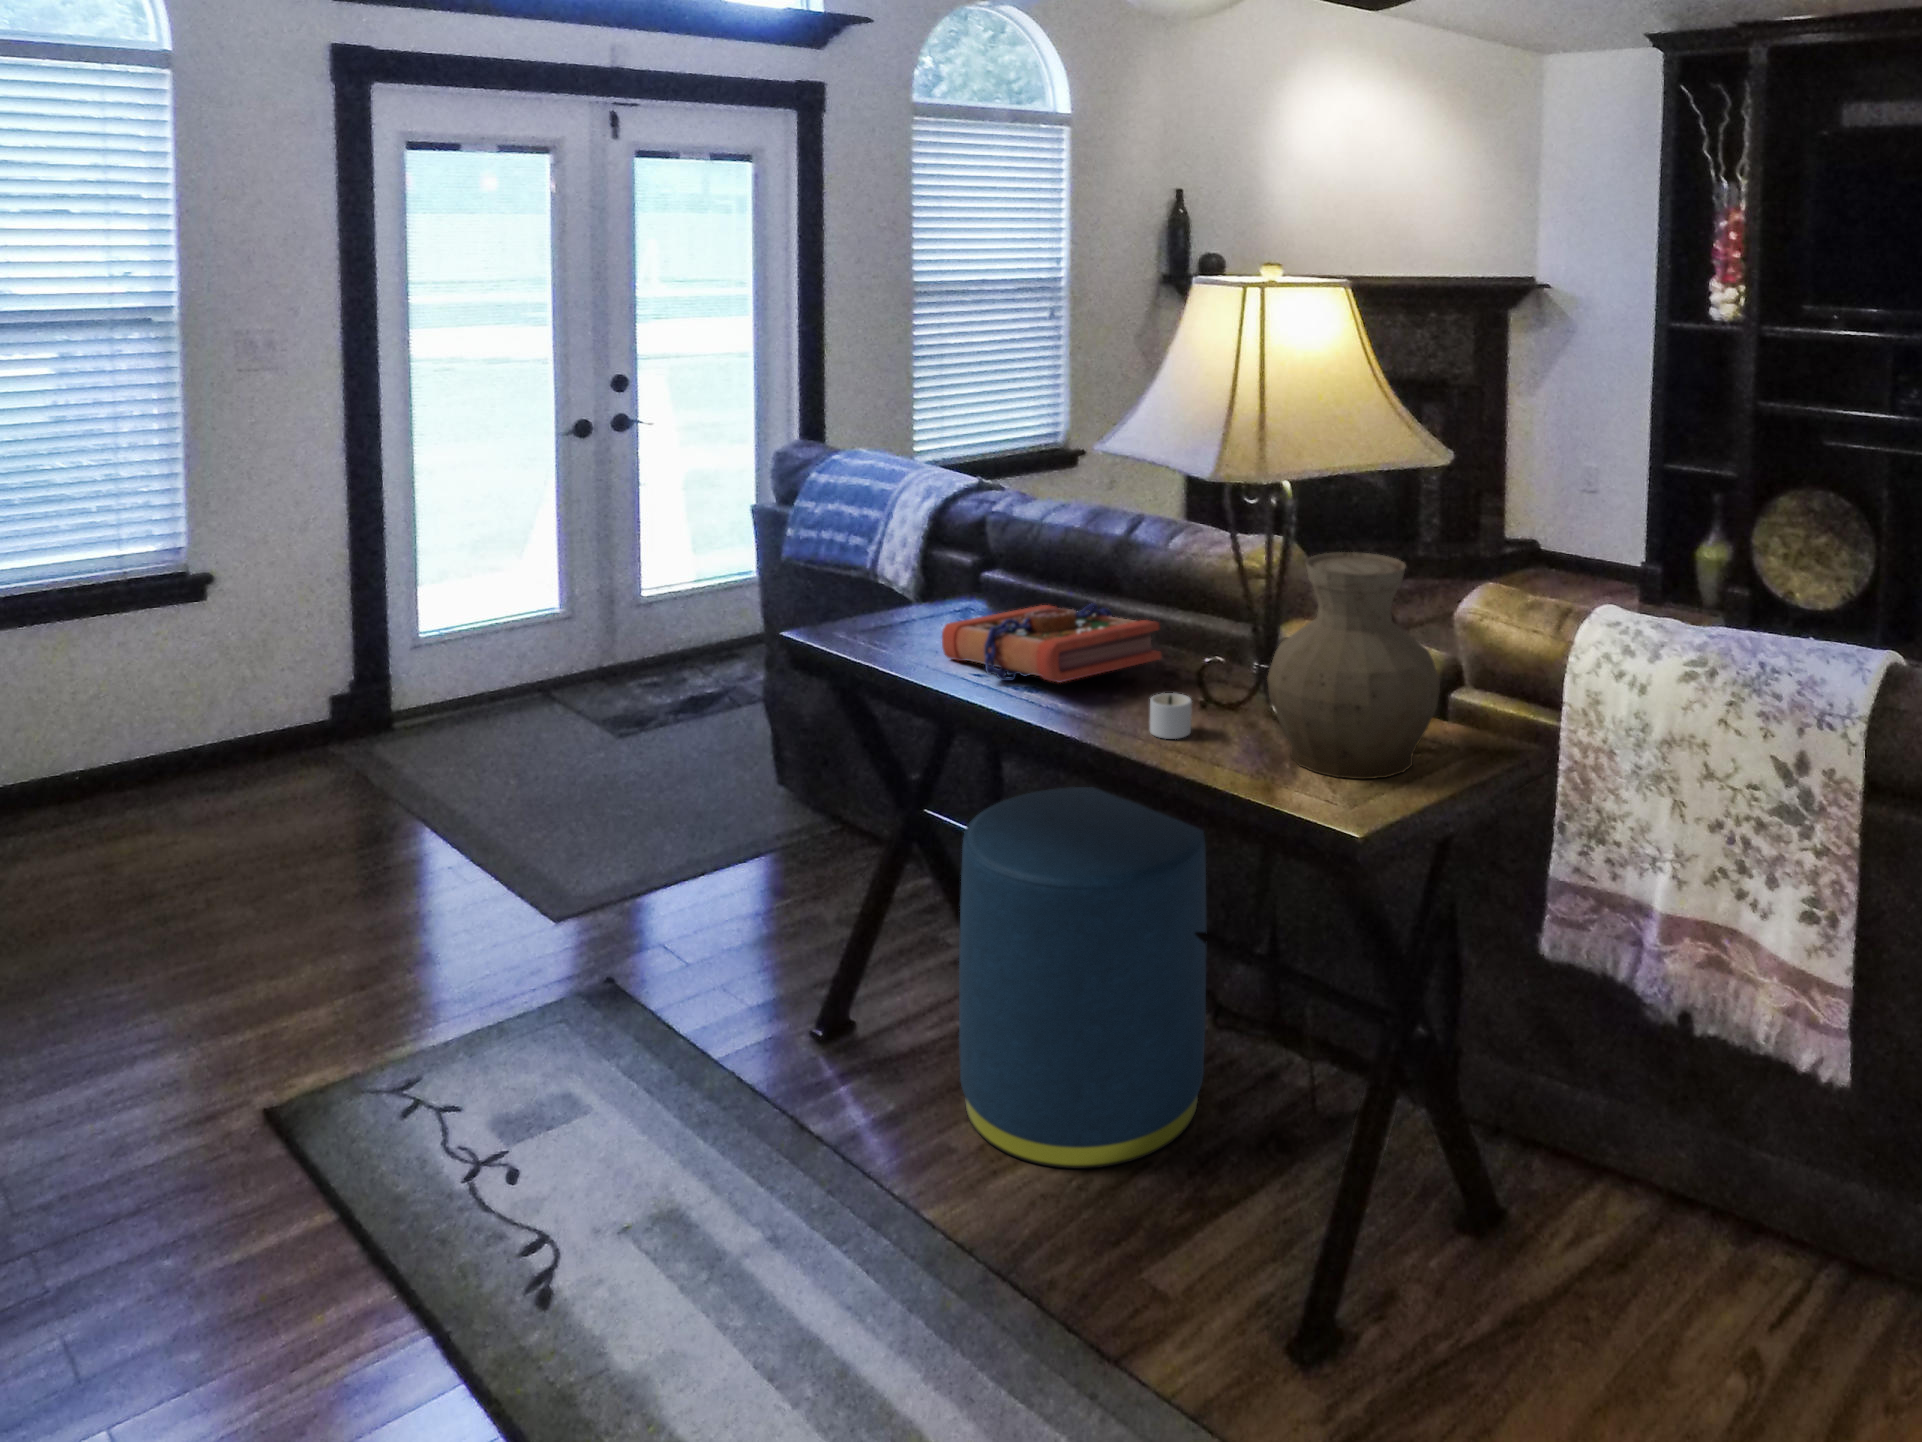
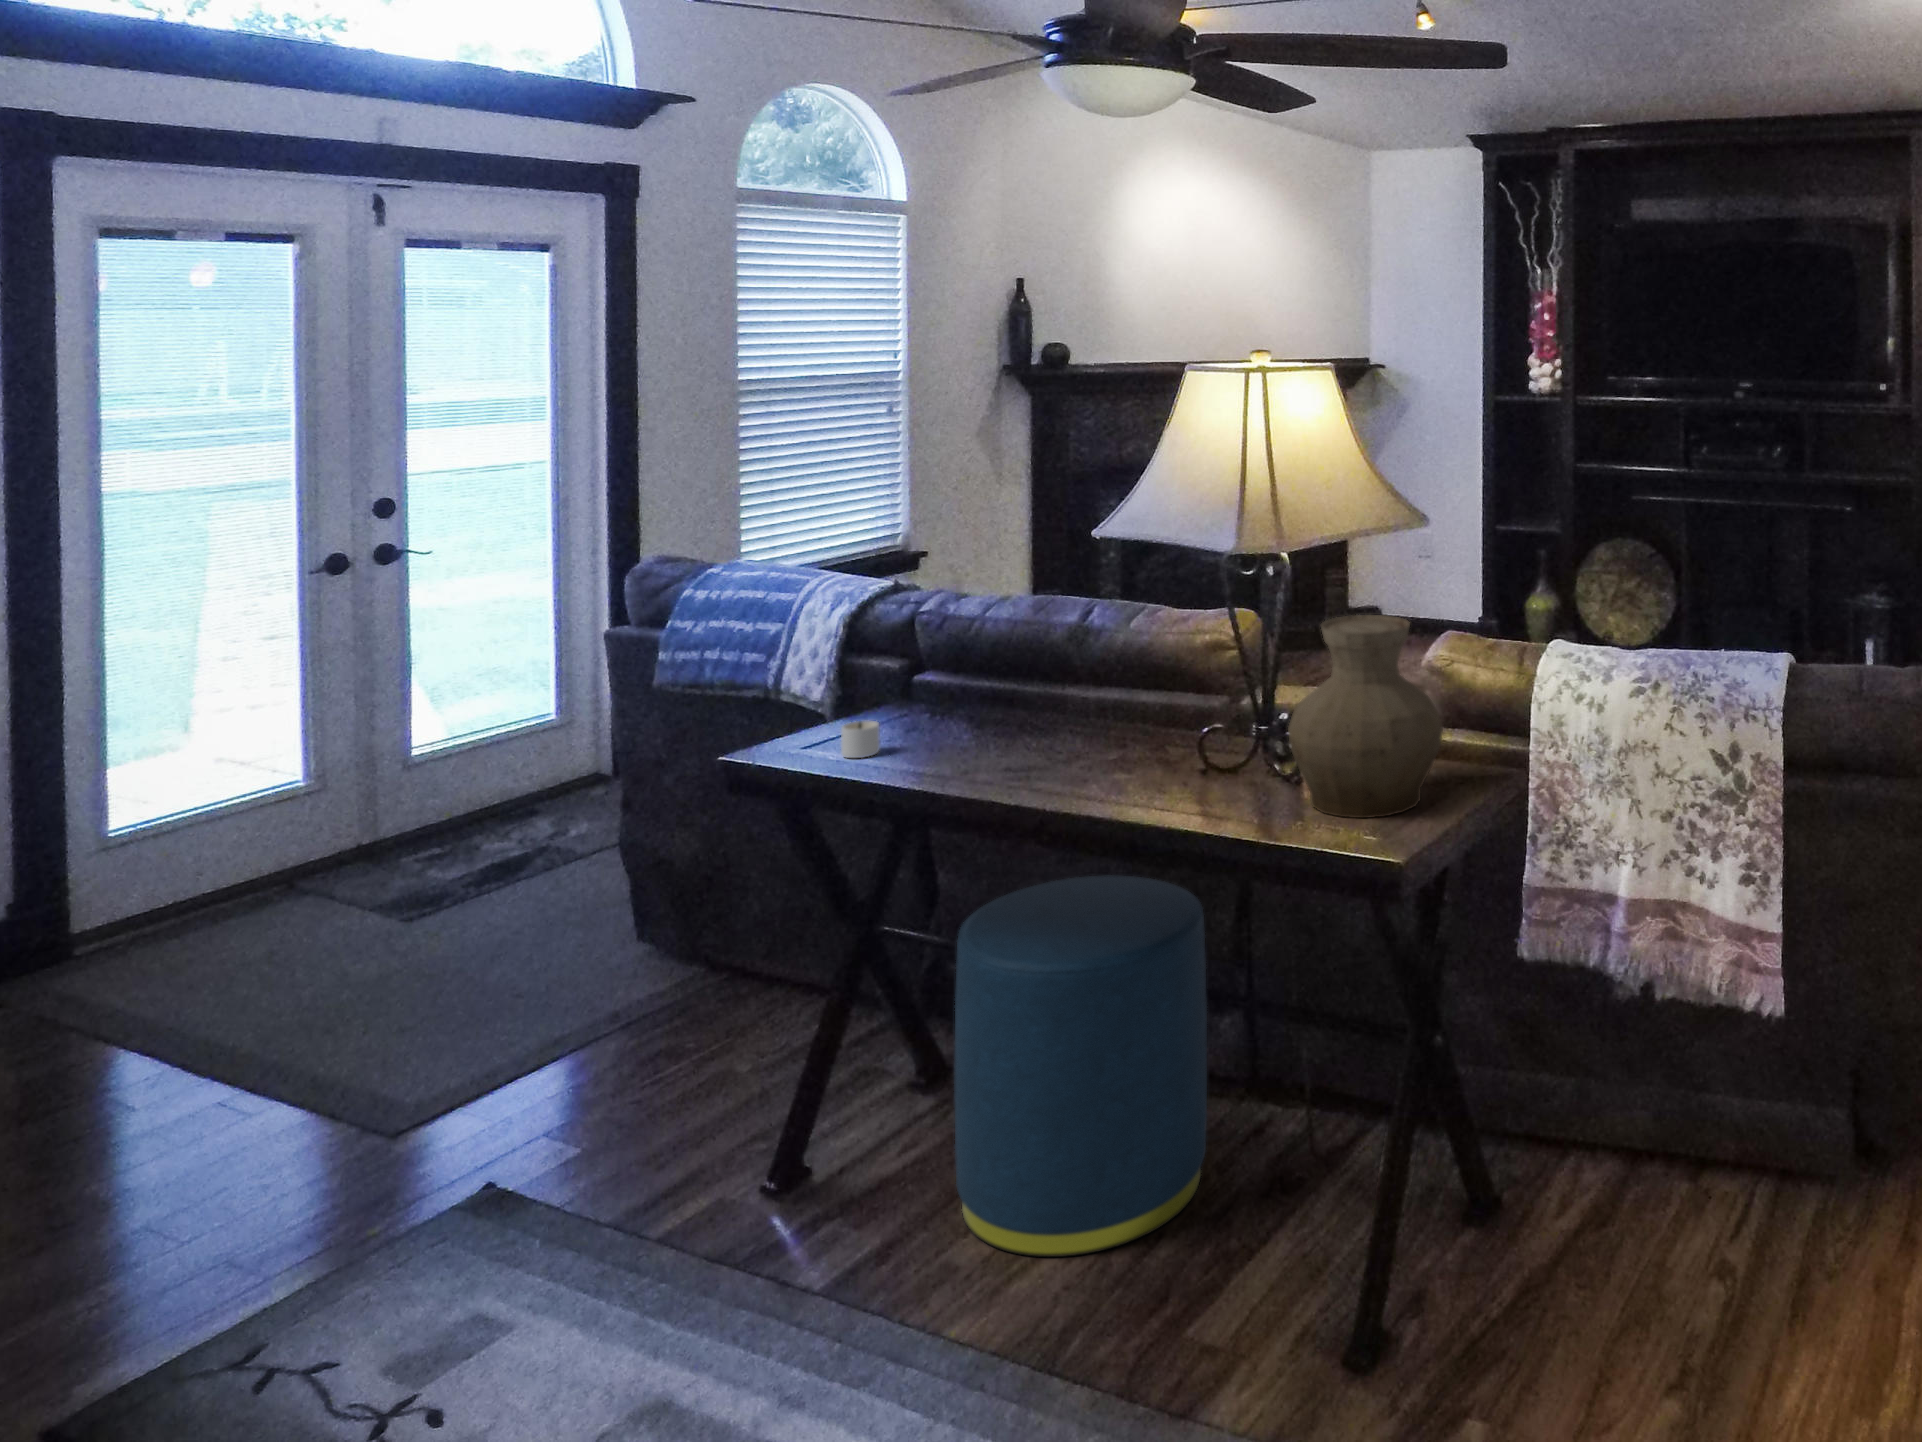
book: present [942,603,1161,683] -> none [921,692,1158,778]
candle: present [1150,693,1192,739] -> present [841,721,880,758]

